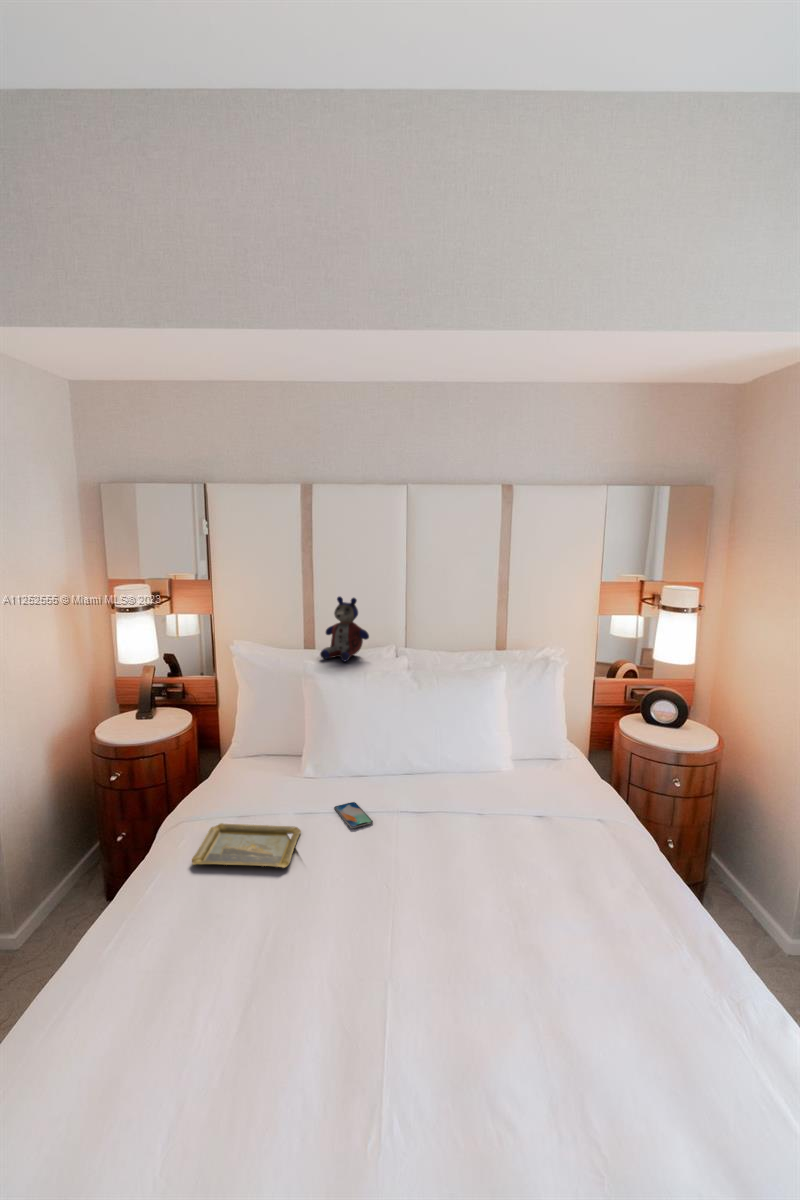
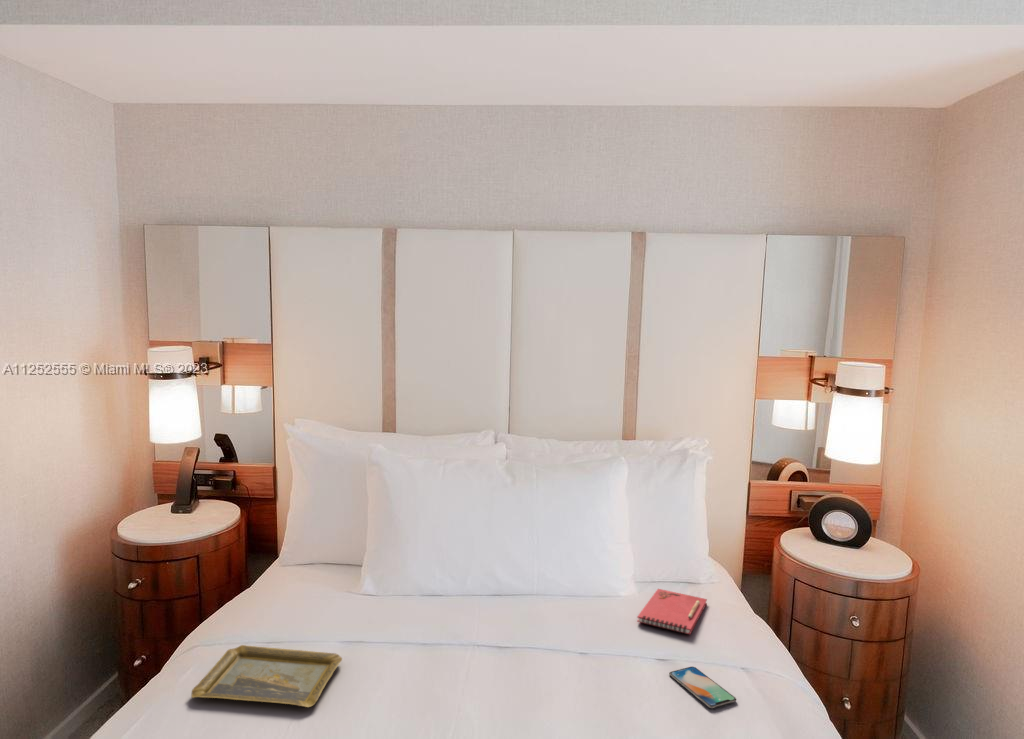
stuffed bear: present [320,597,369,661] -> none [398,366,460,447]
notebook: none [519,766,569,800] -> present [637,589,707,634]
smartphone: present [334,802,373,828] -> present [669,667,736,708]

